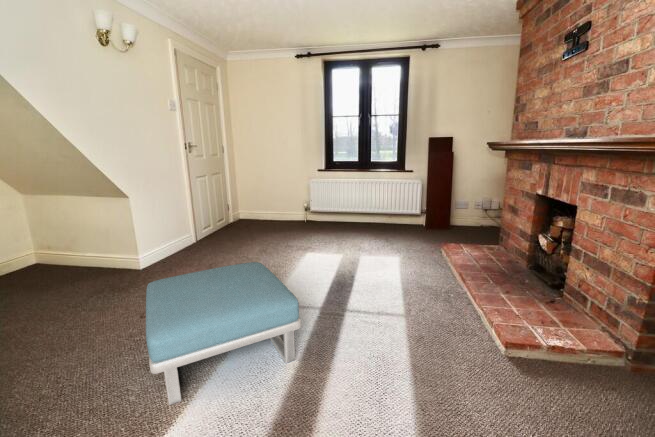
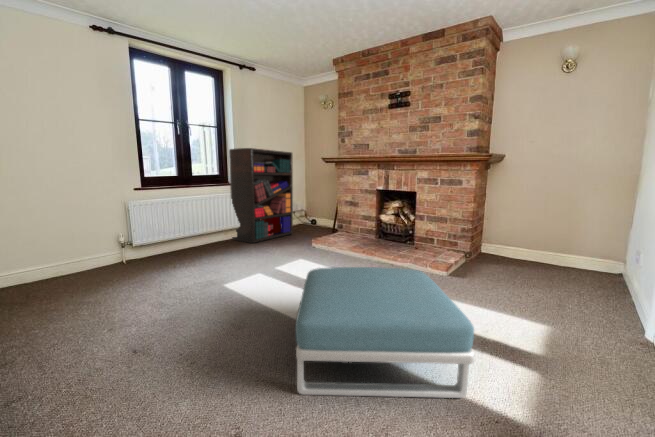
bookshelf: none [393,137,468,234] -> present [229,148,293,243]

